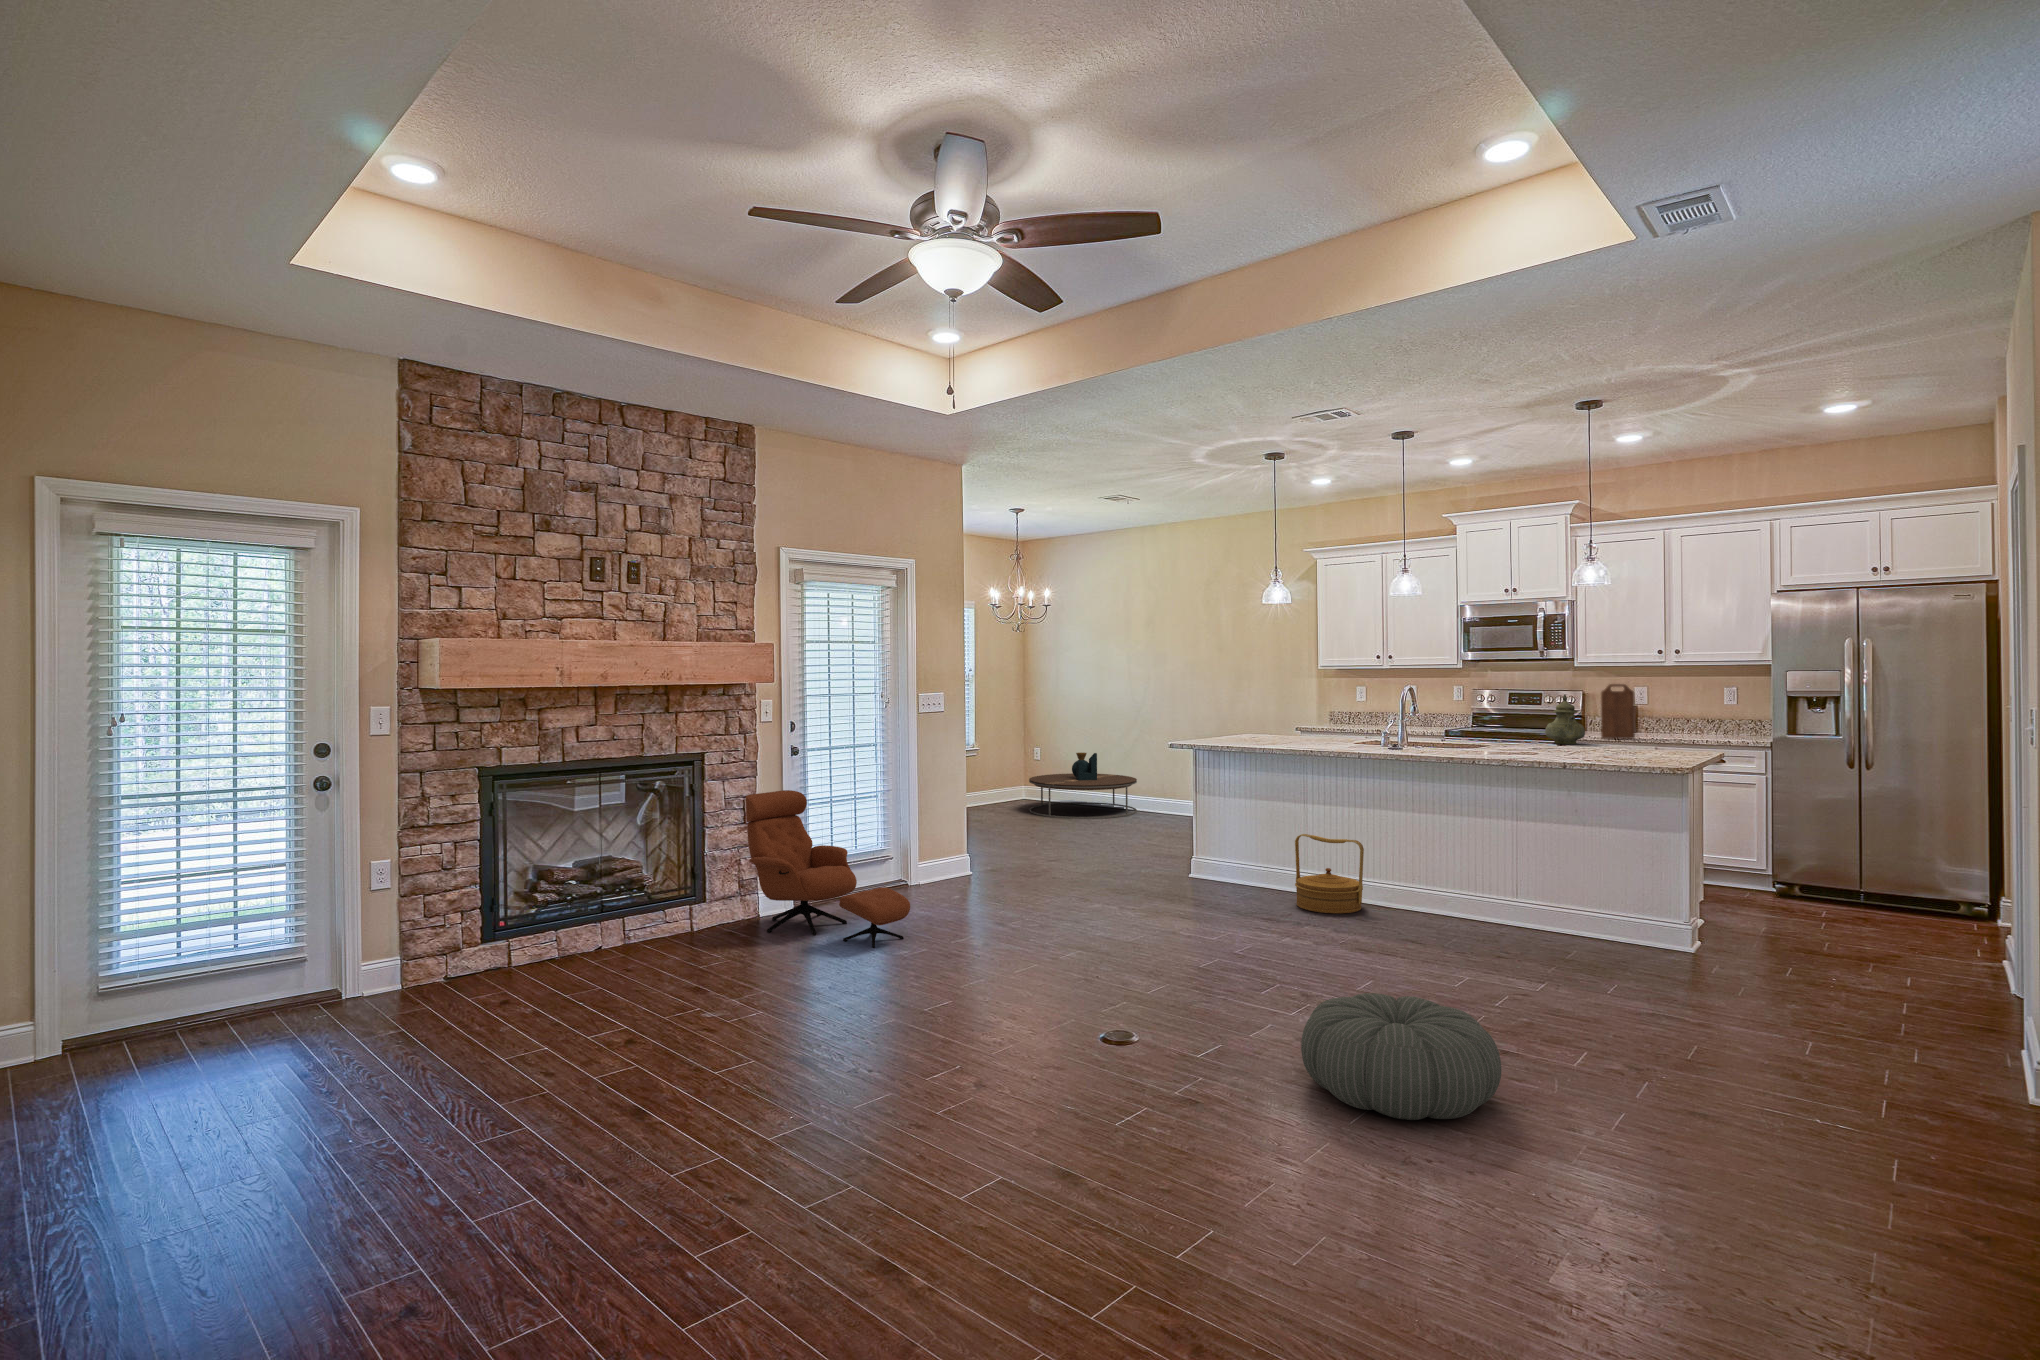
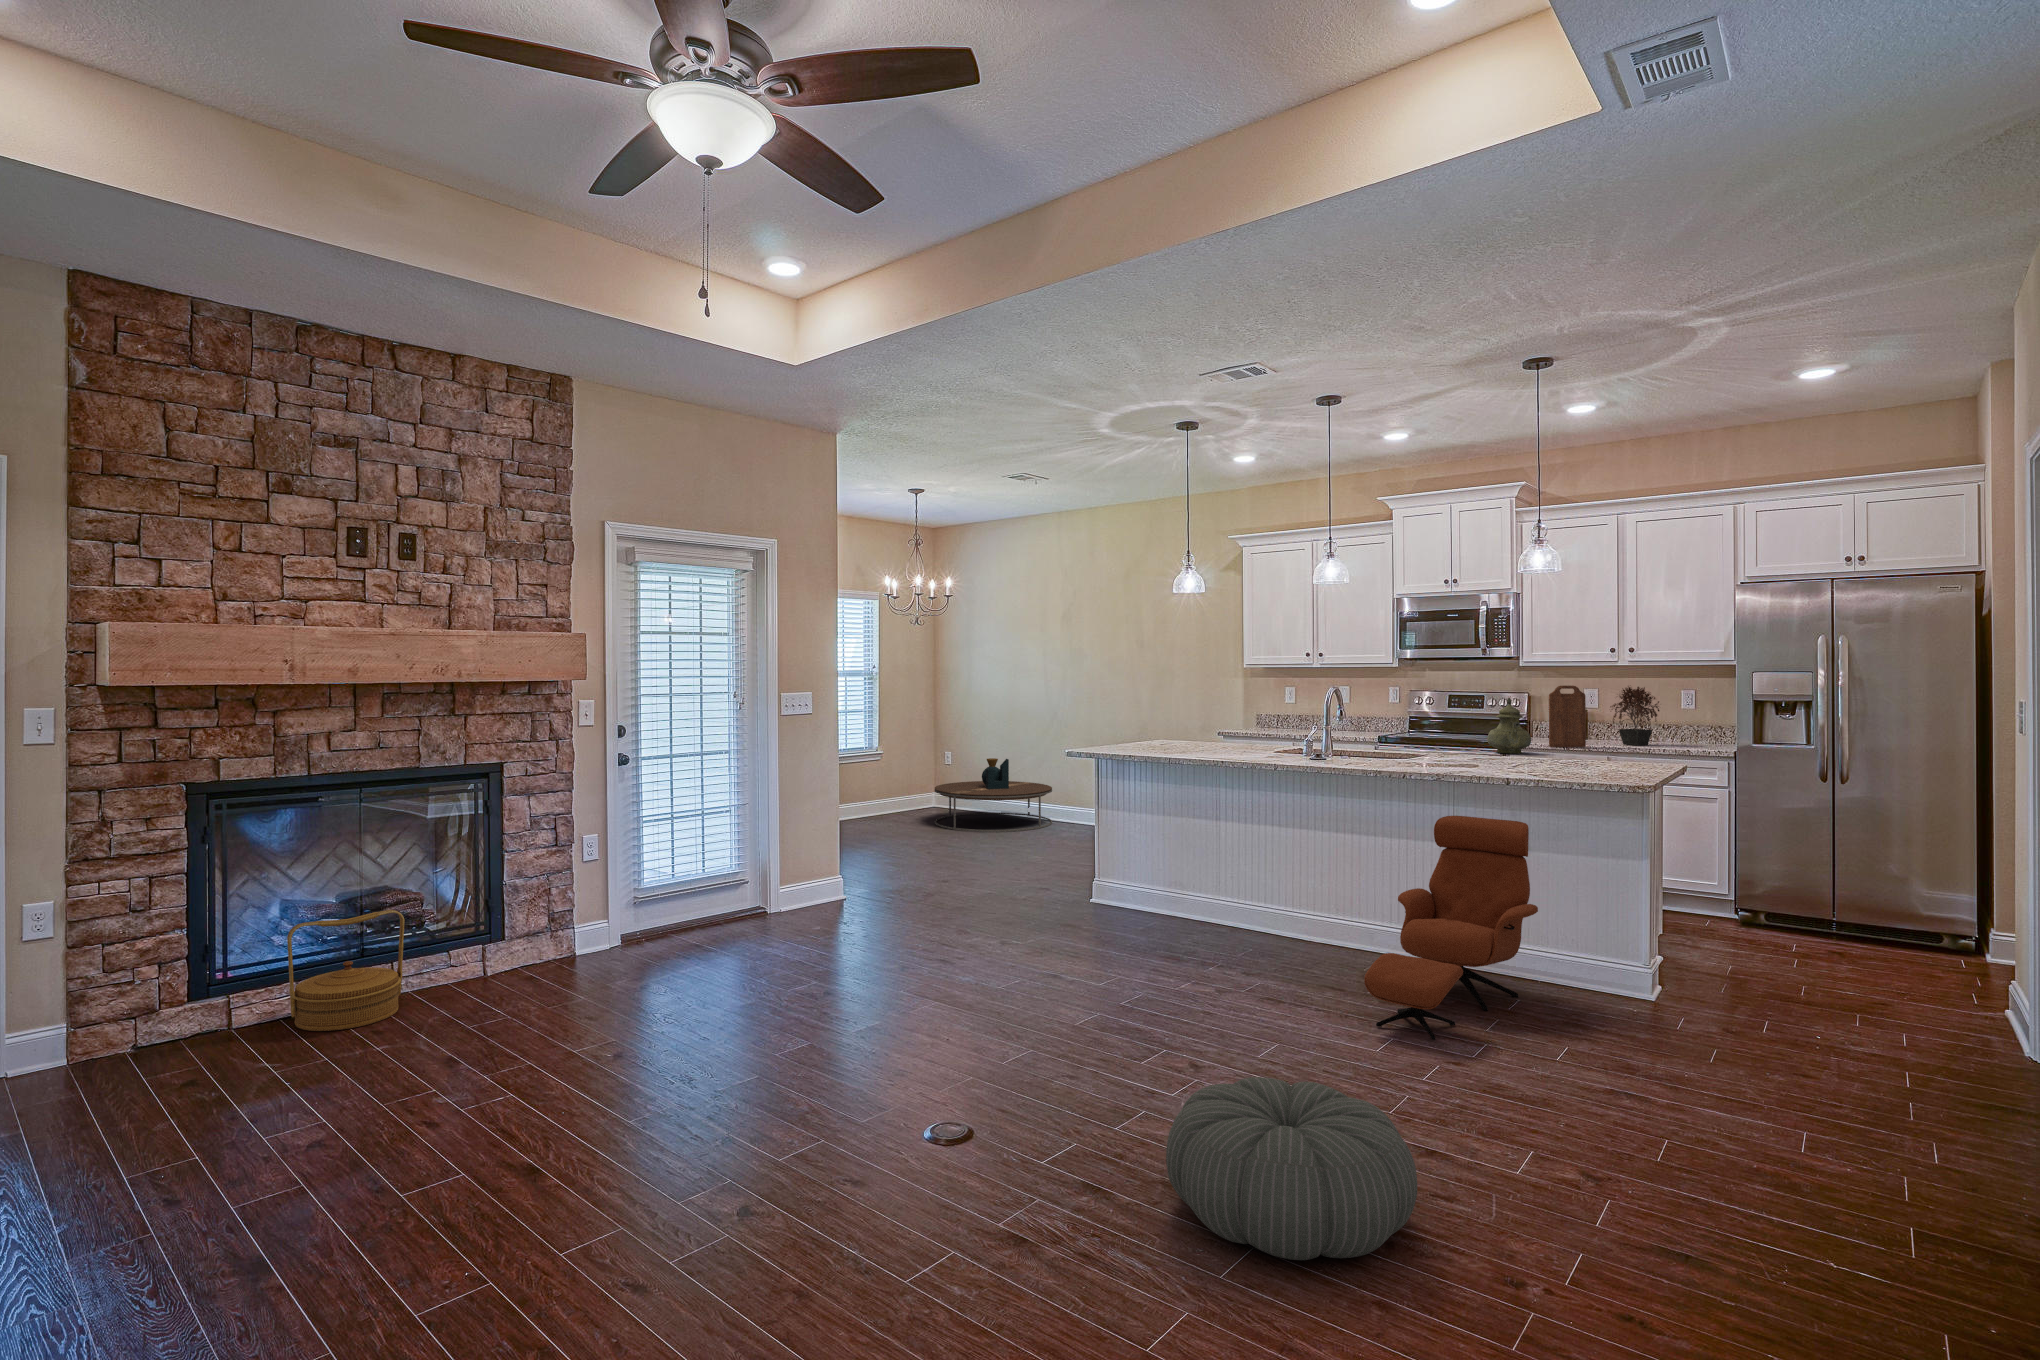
potted plant: none [1656,683,1707,737] -> present [1610,686,1659,745]
lounge chair: present [746,790,910,948] -> present [1364,816,1538,1040]
woven basket: present [1295,834,1364,914] -> present [287,910,405,1031]

